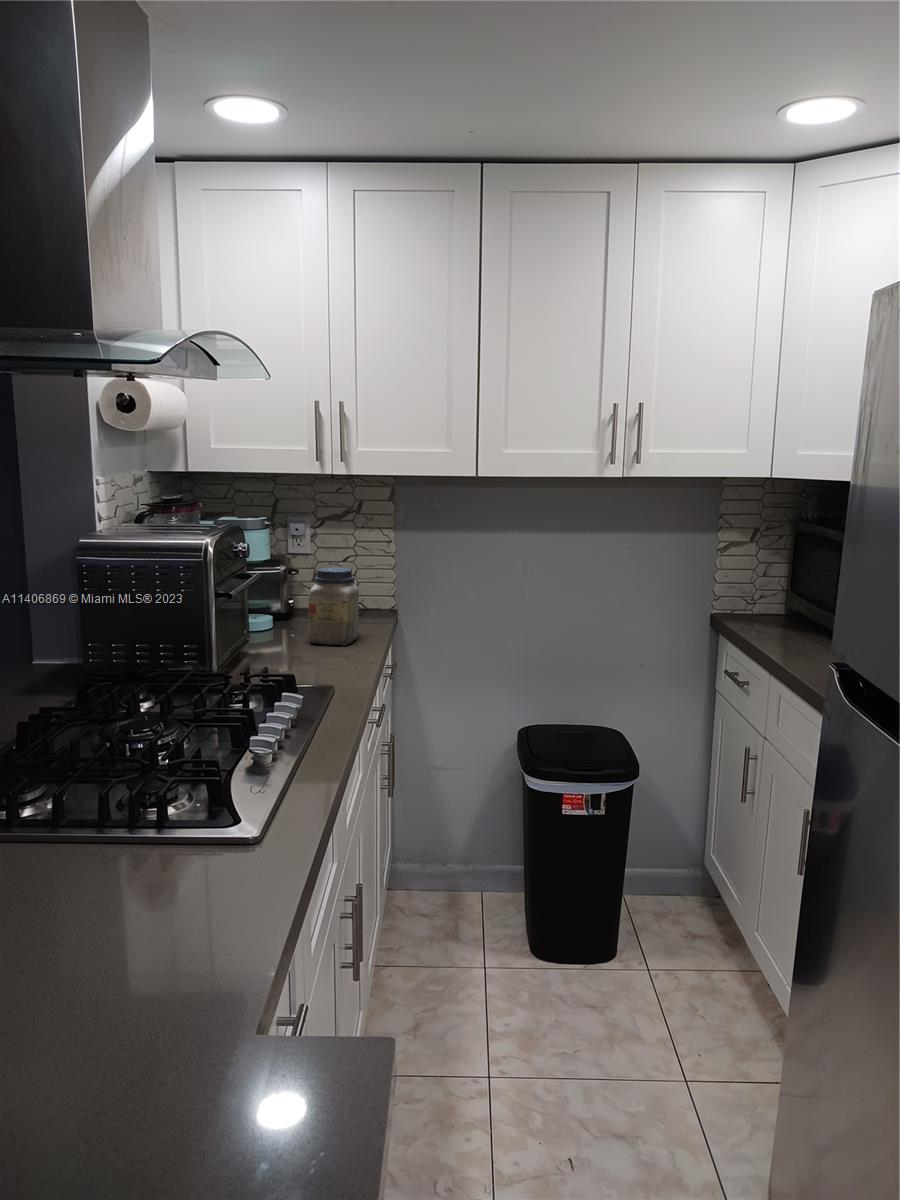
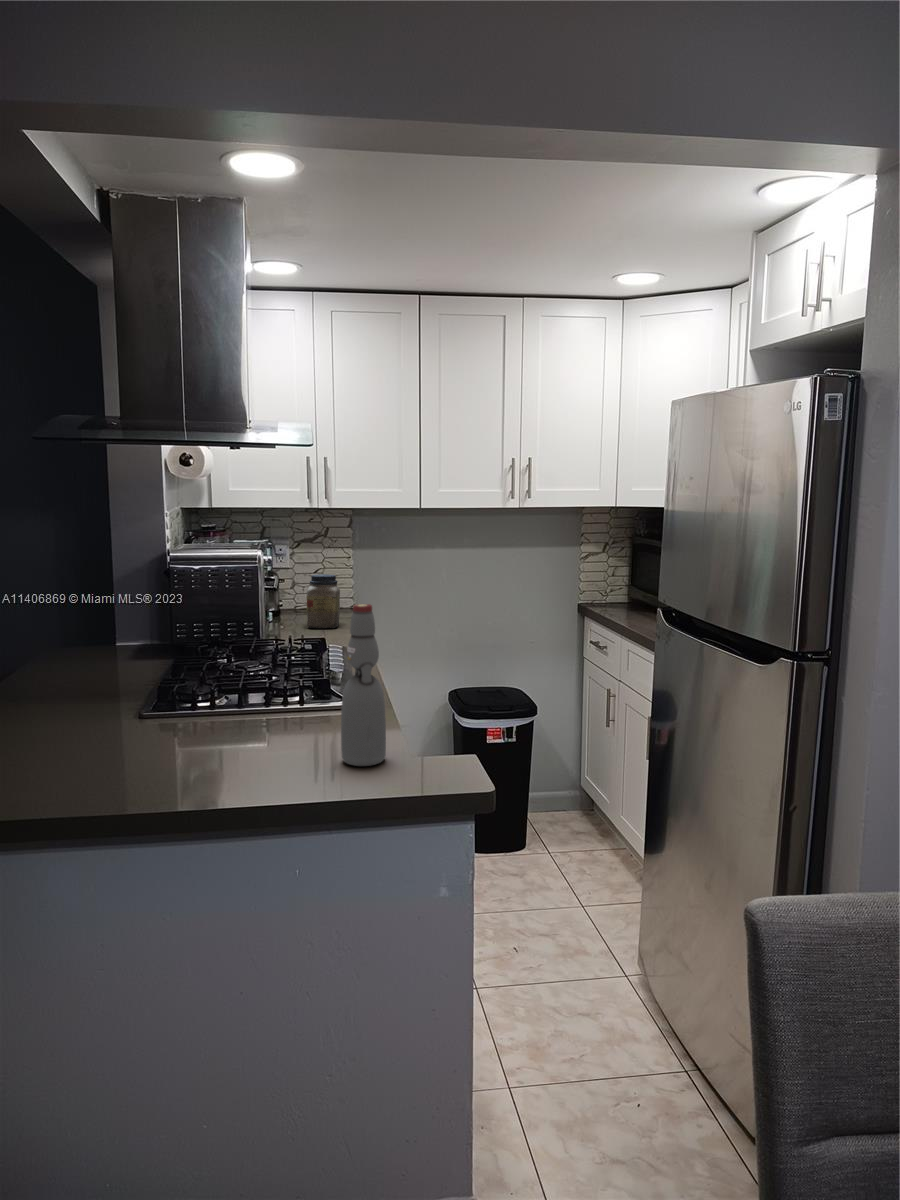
bottle: none [73,707,184,1083] -> present [341,604,386,766]

